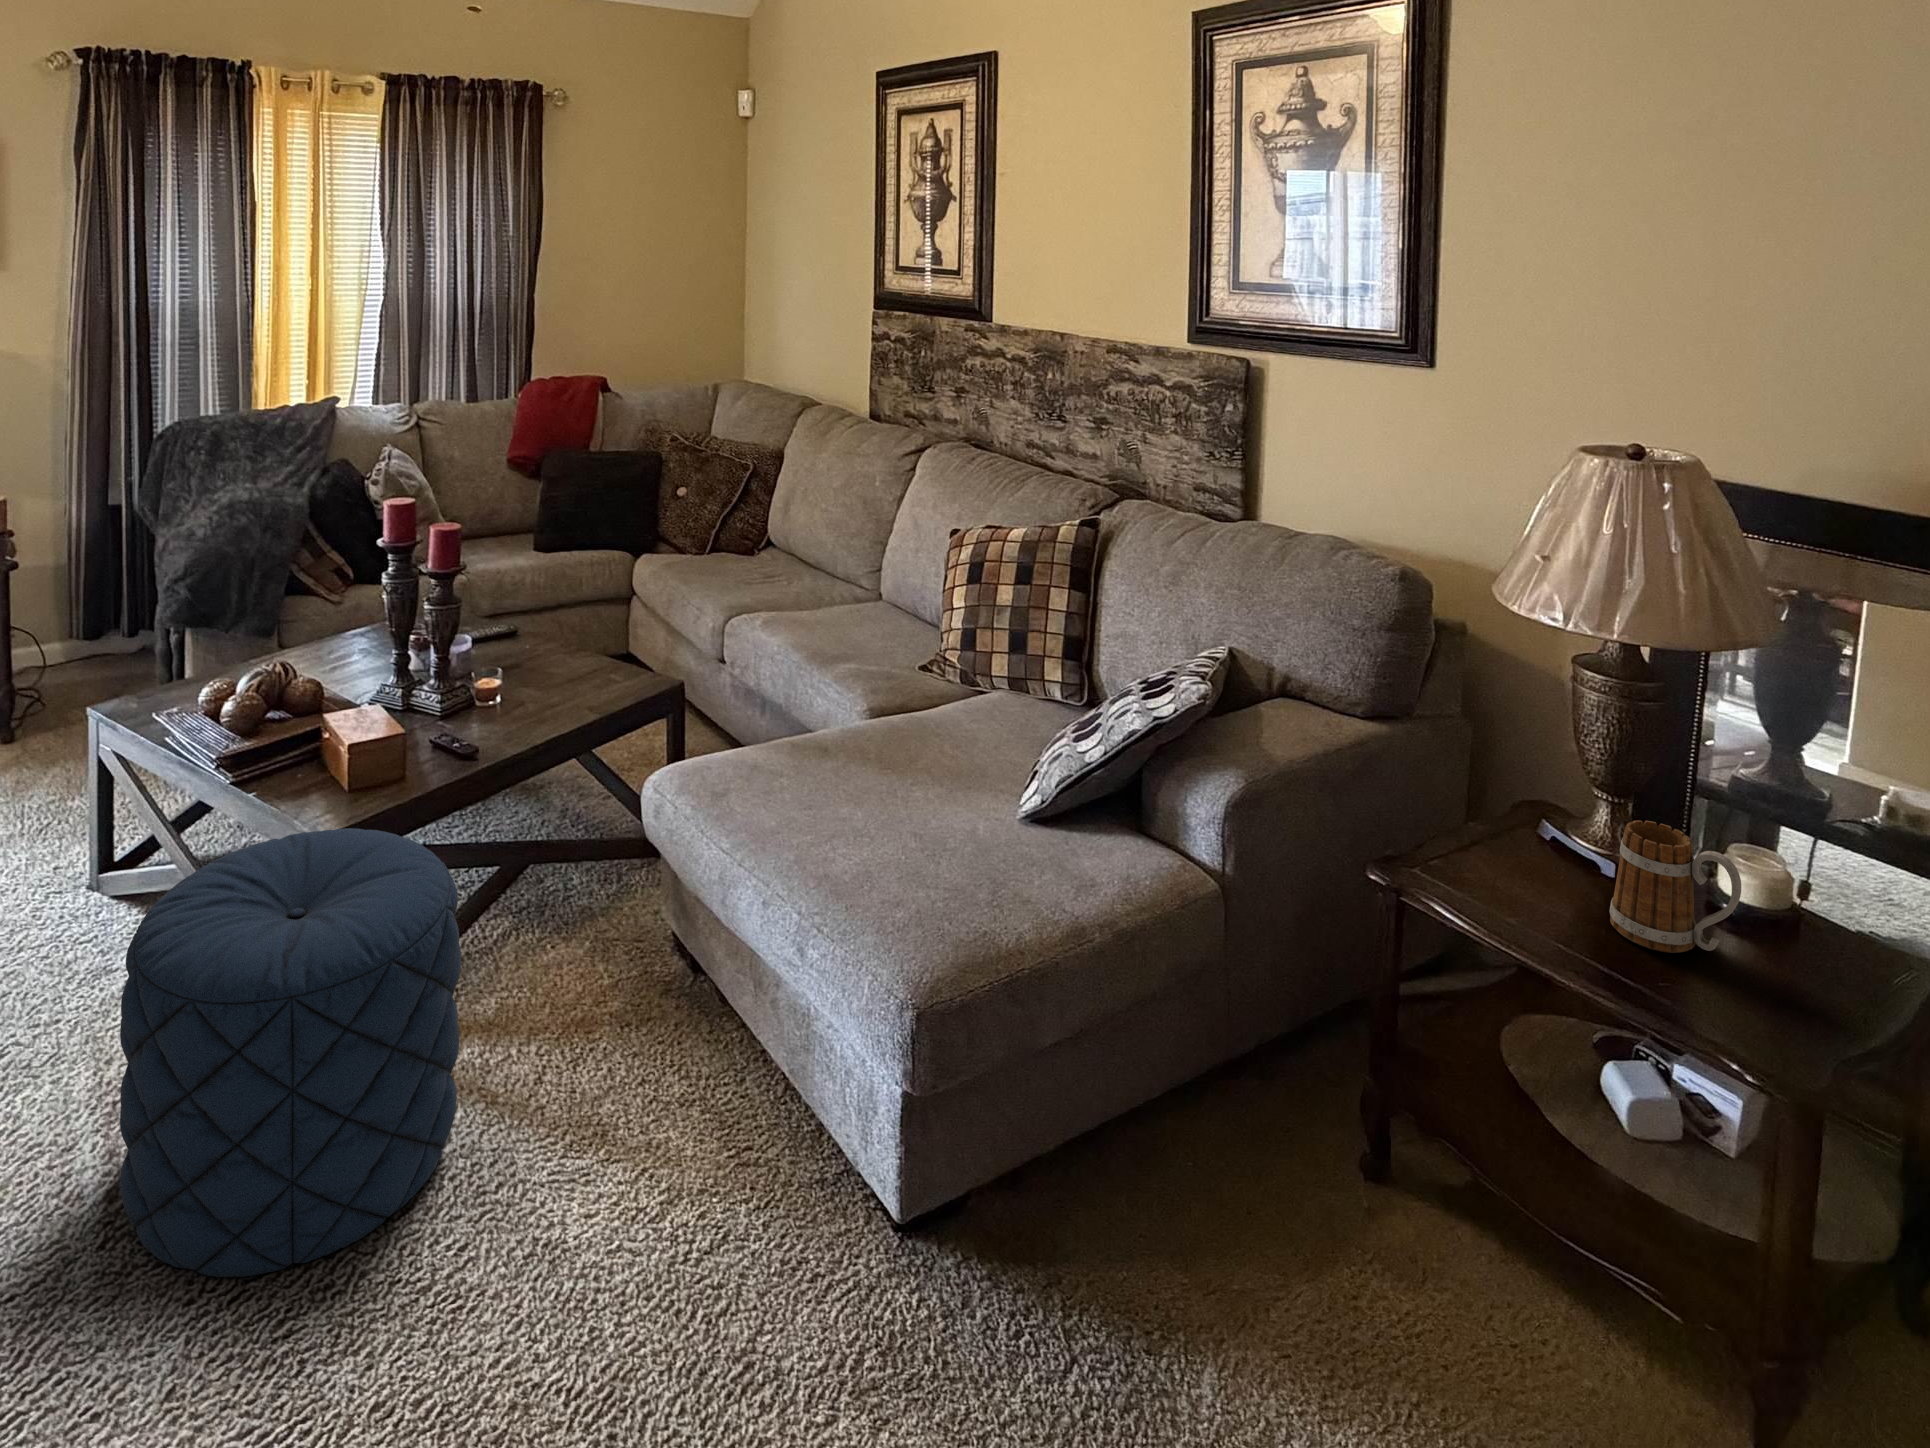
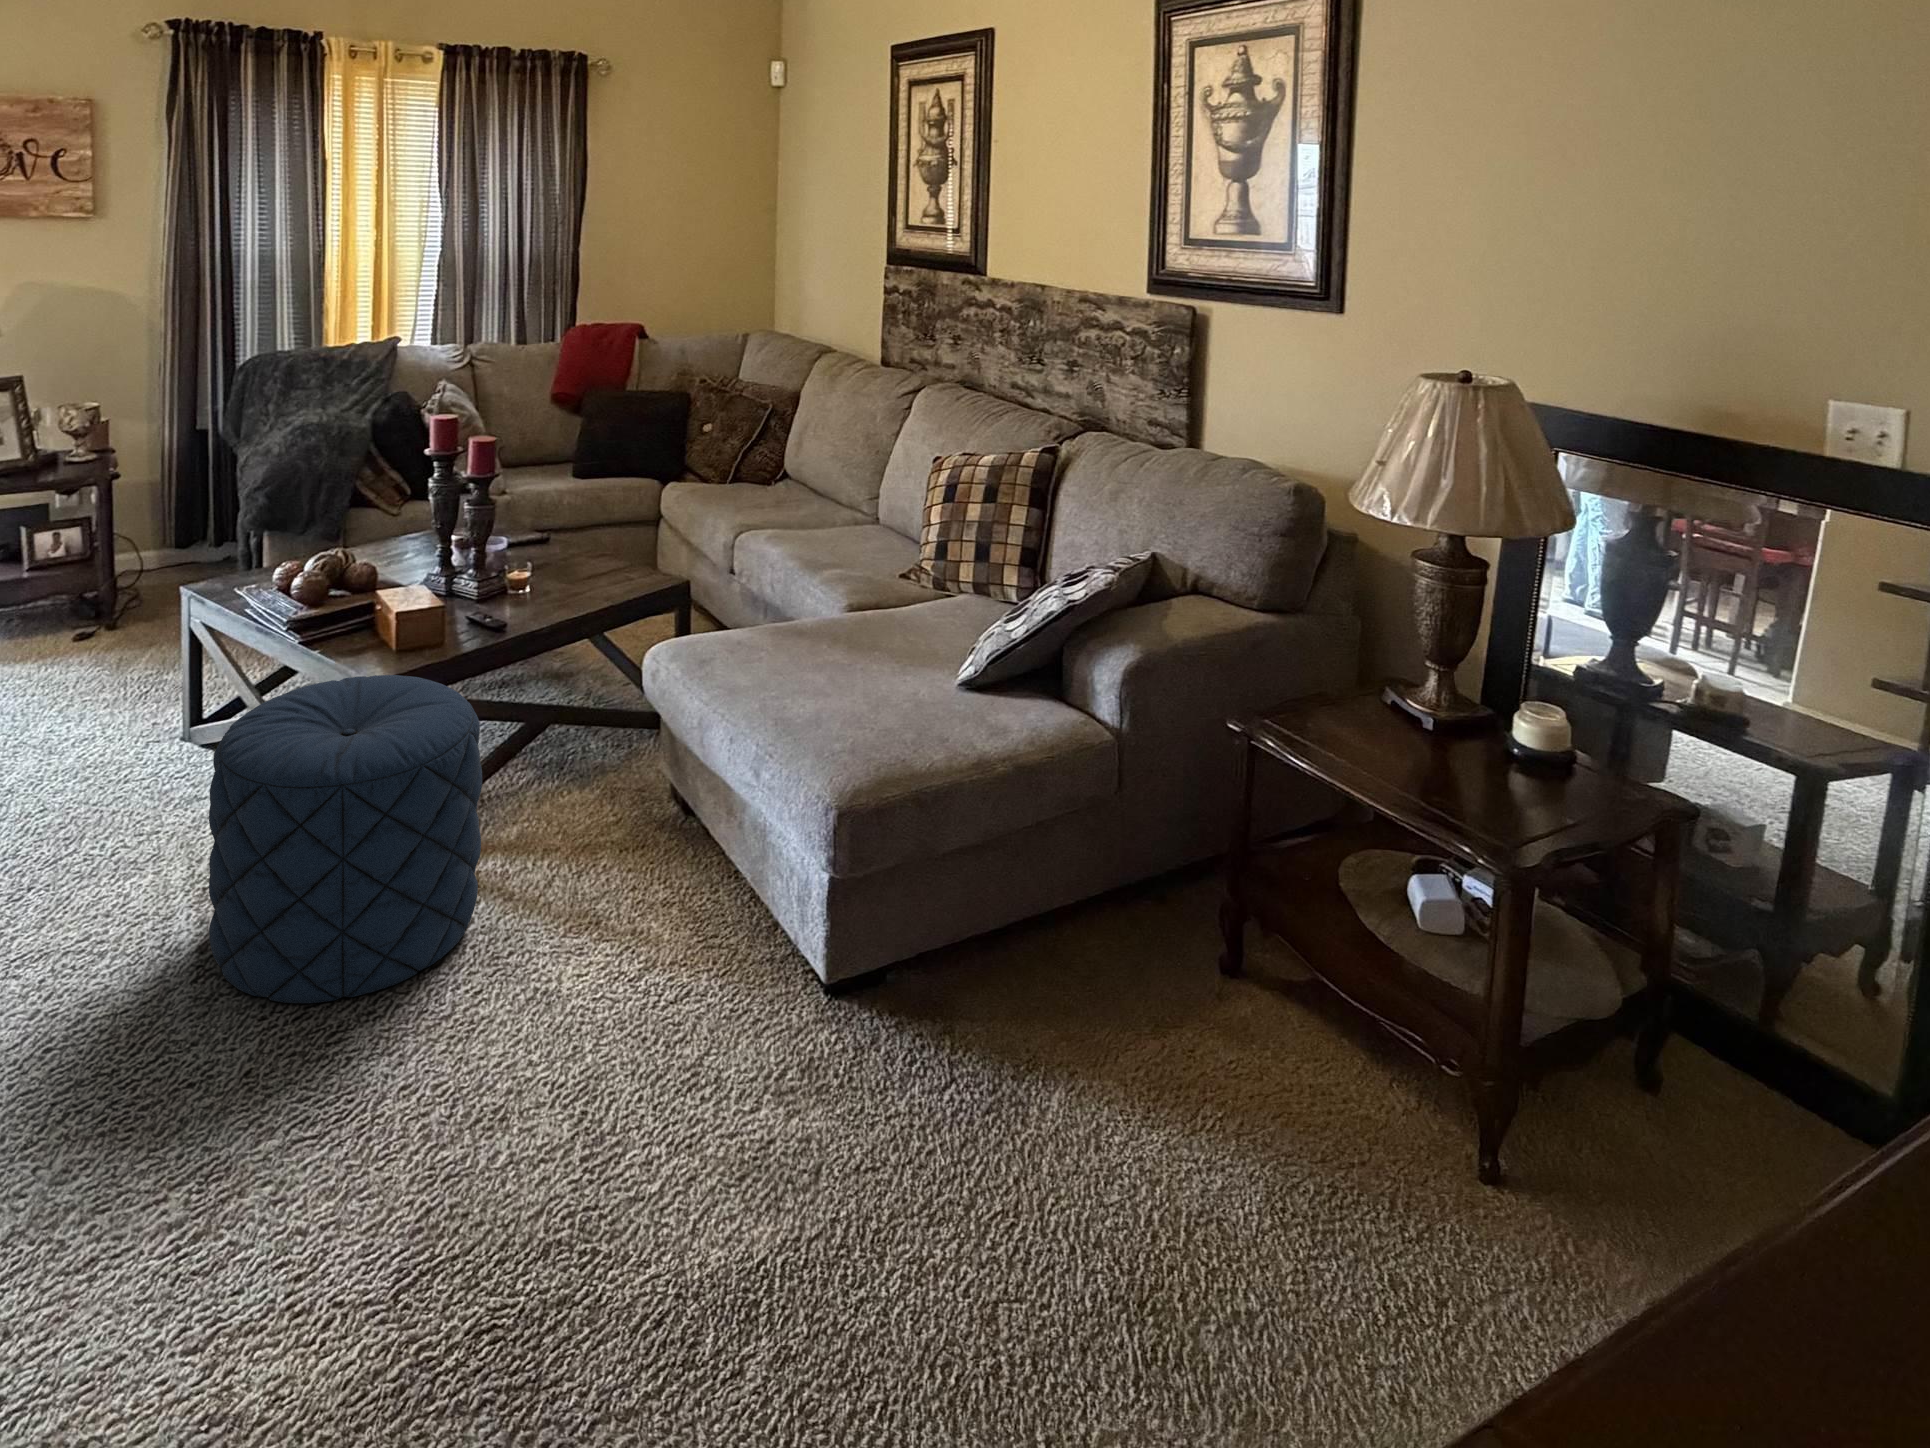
mug: present [1609,820,1741,953] -> none [1412,676,1509,780]

